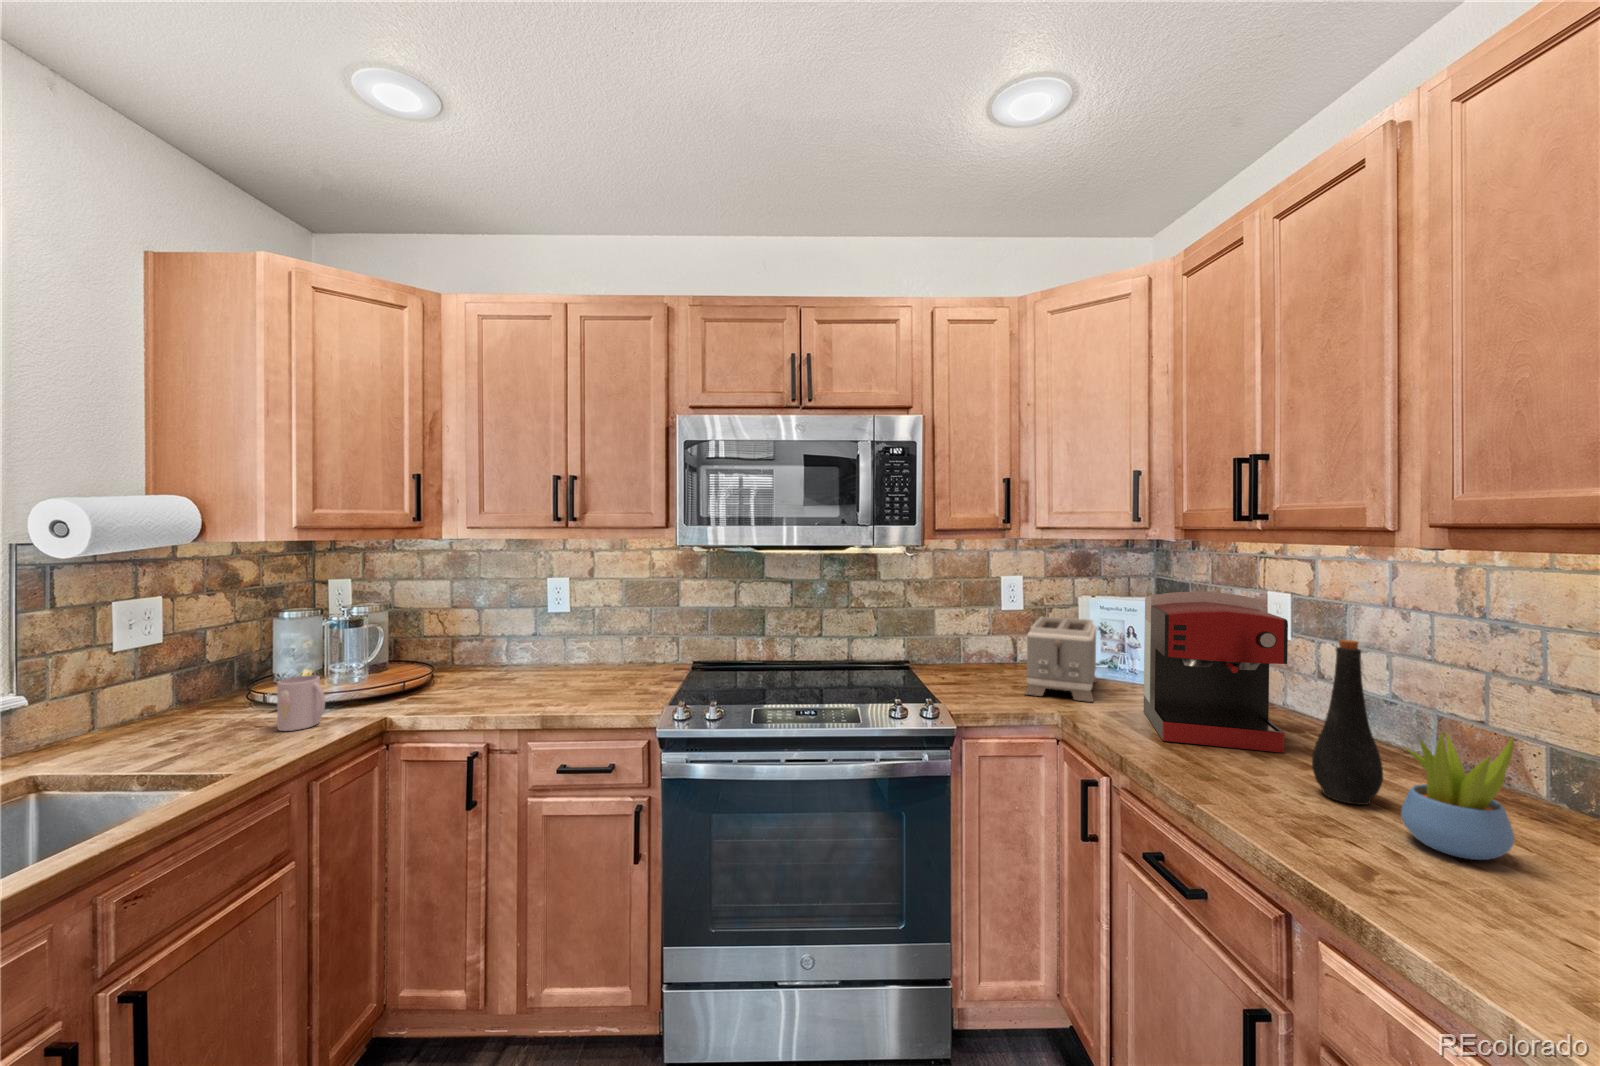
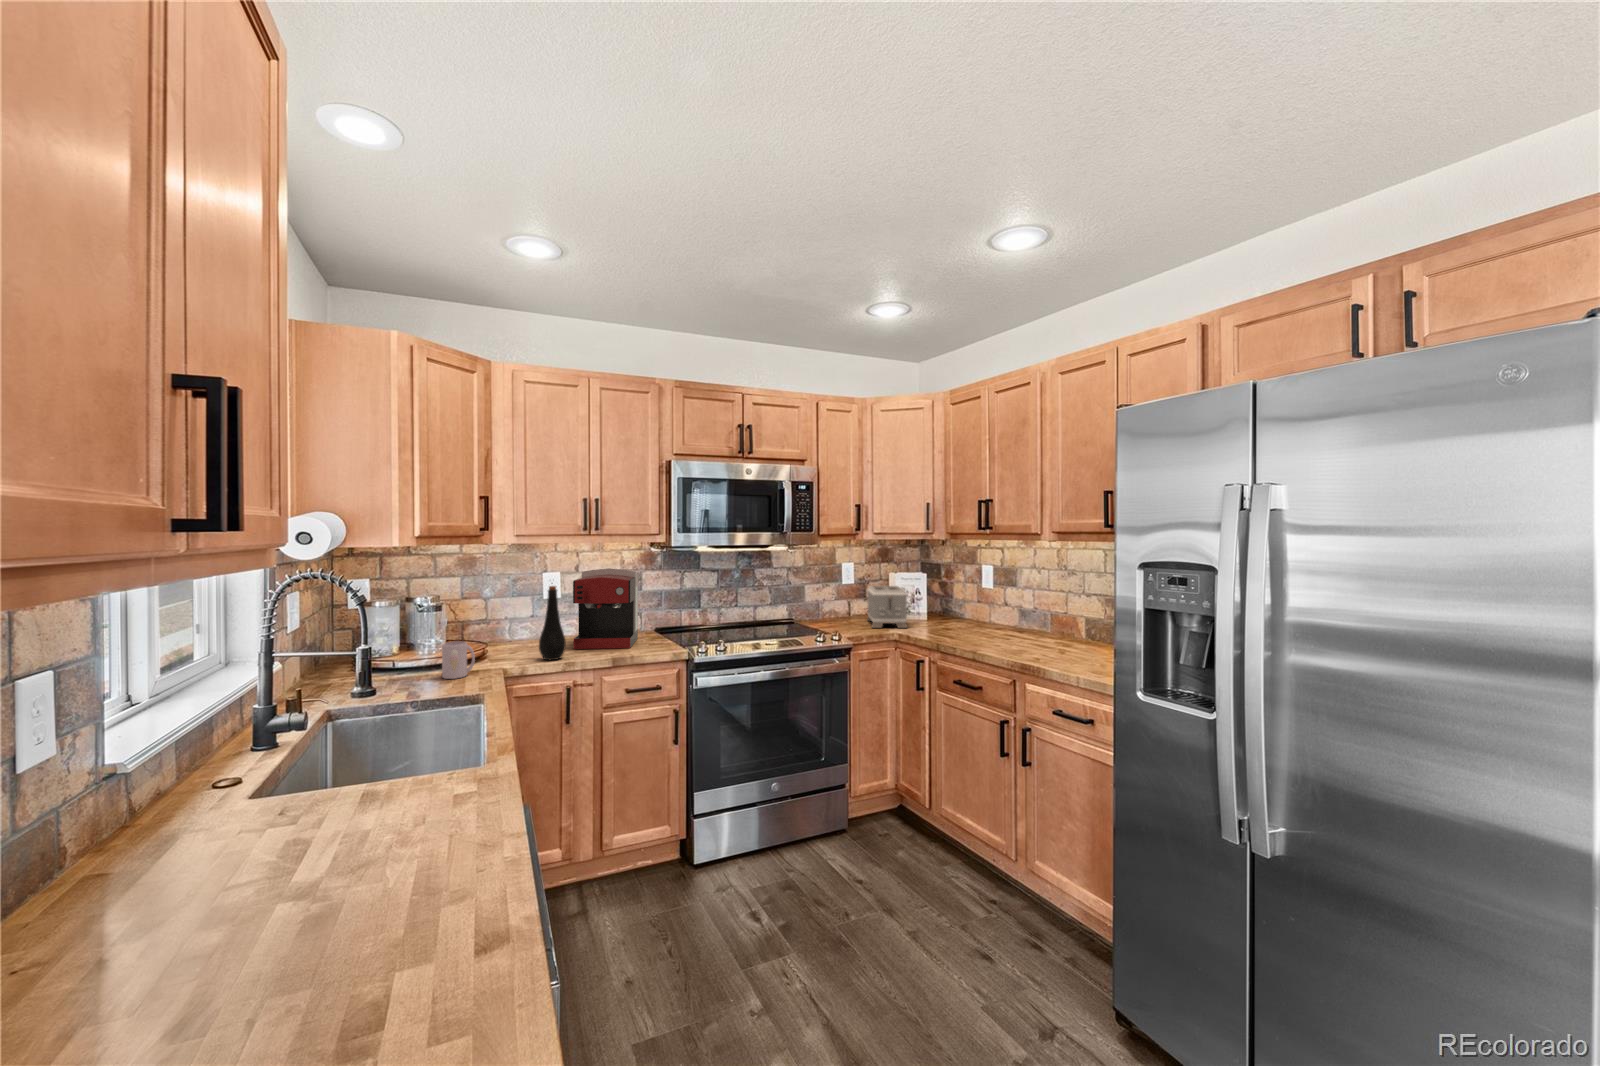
coffee maker: present [1144,591,1288,753] -> present [573,568,638,649]
bottle: present [1312,640,1383,805] -> present [539,586,566,660]
succulent plant: present [1401,732,1514,860] -> none [1046,607,1078,654]

